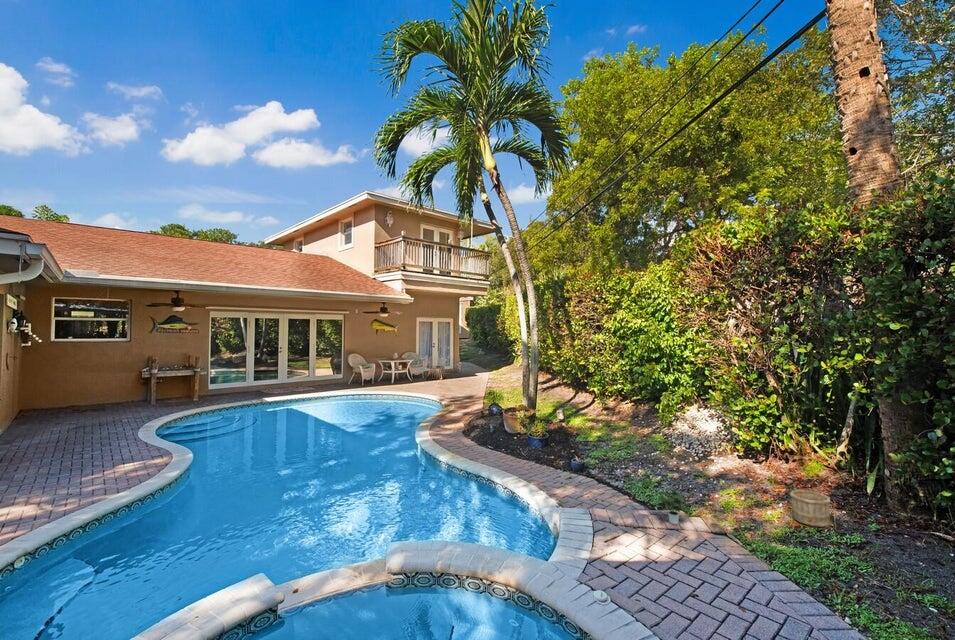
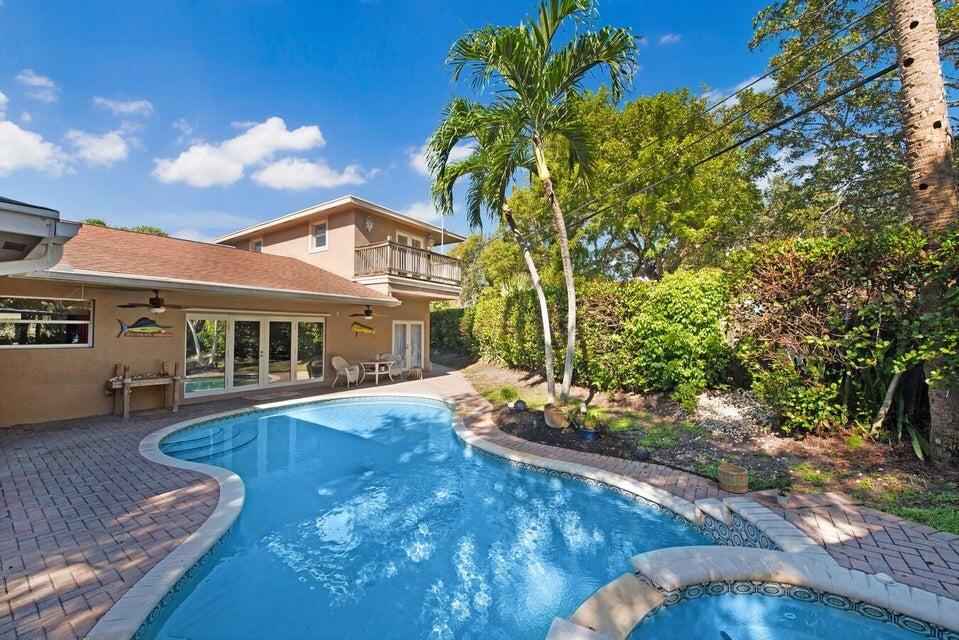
wooden bucket: present [790,489,830,527] -> present [718,464,748,493]

